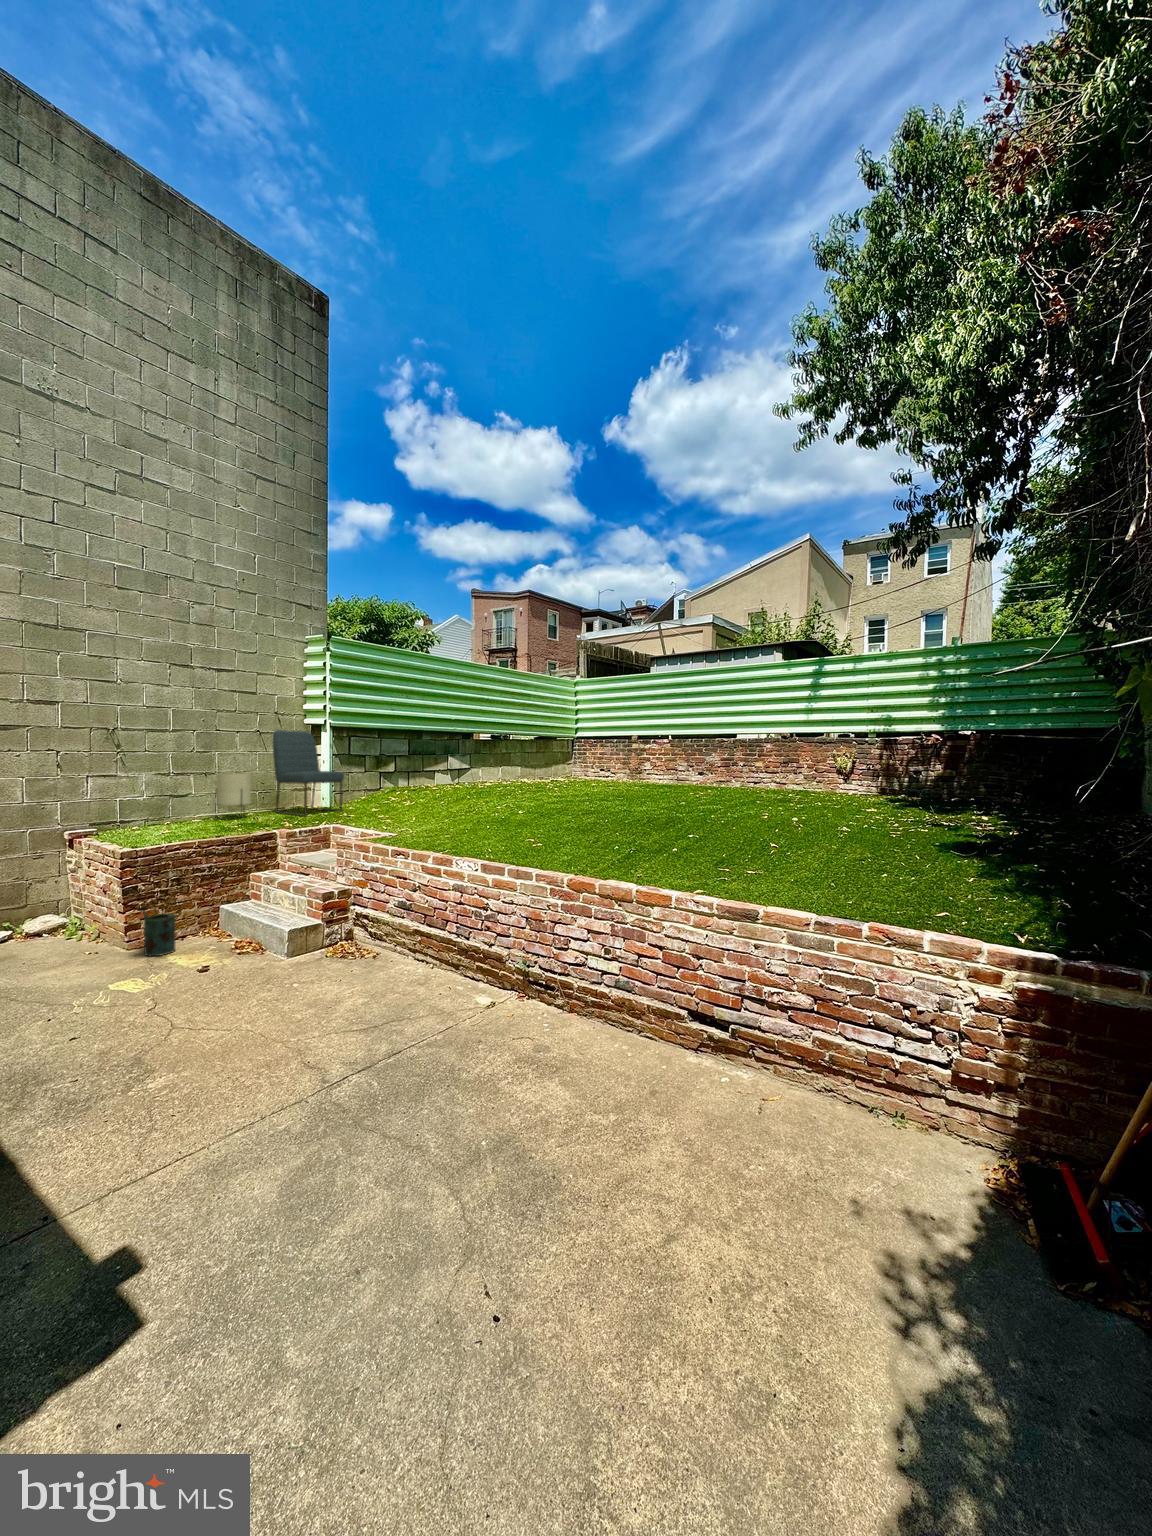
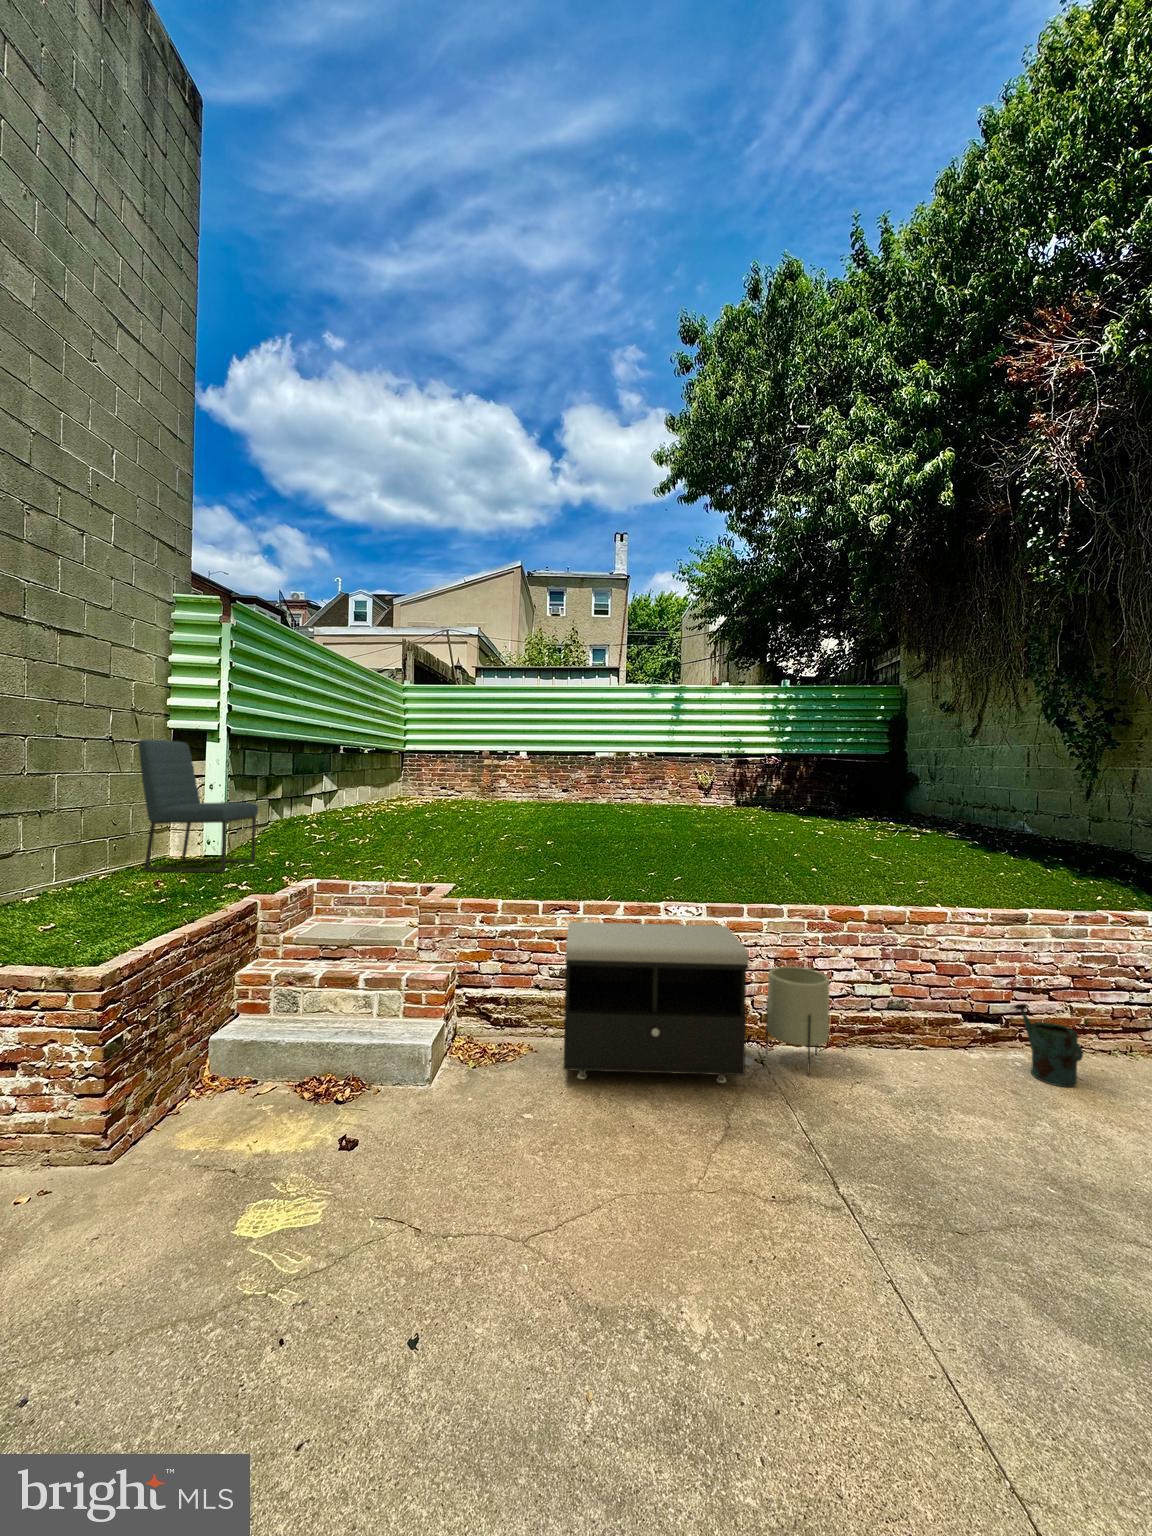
planter: present [216,773,251,815] -> present [766,967,829,1076]
storage bench: none [329,865,485,1007] -> present [563,922,749,1083]
watering can: present [138,906,176,956] -> present [1014,1004,1083,1087]

